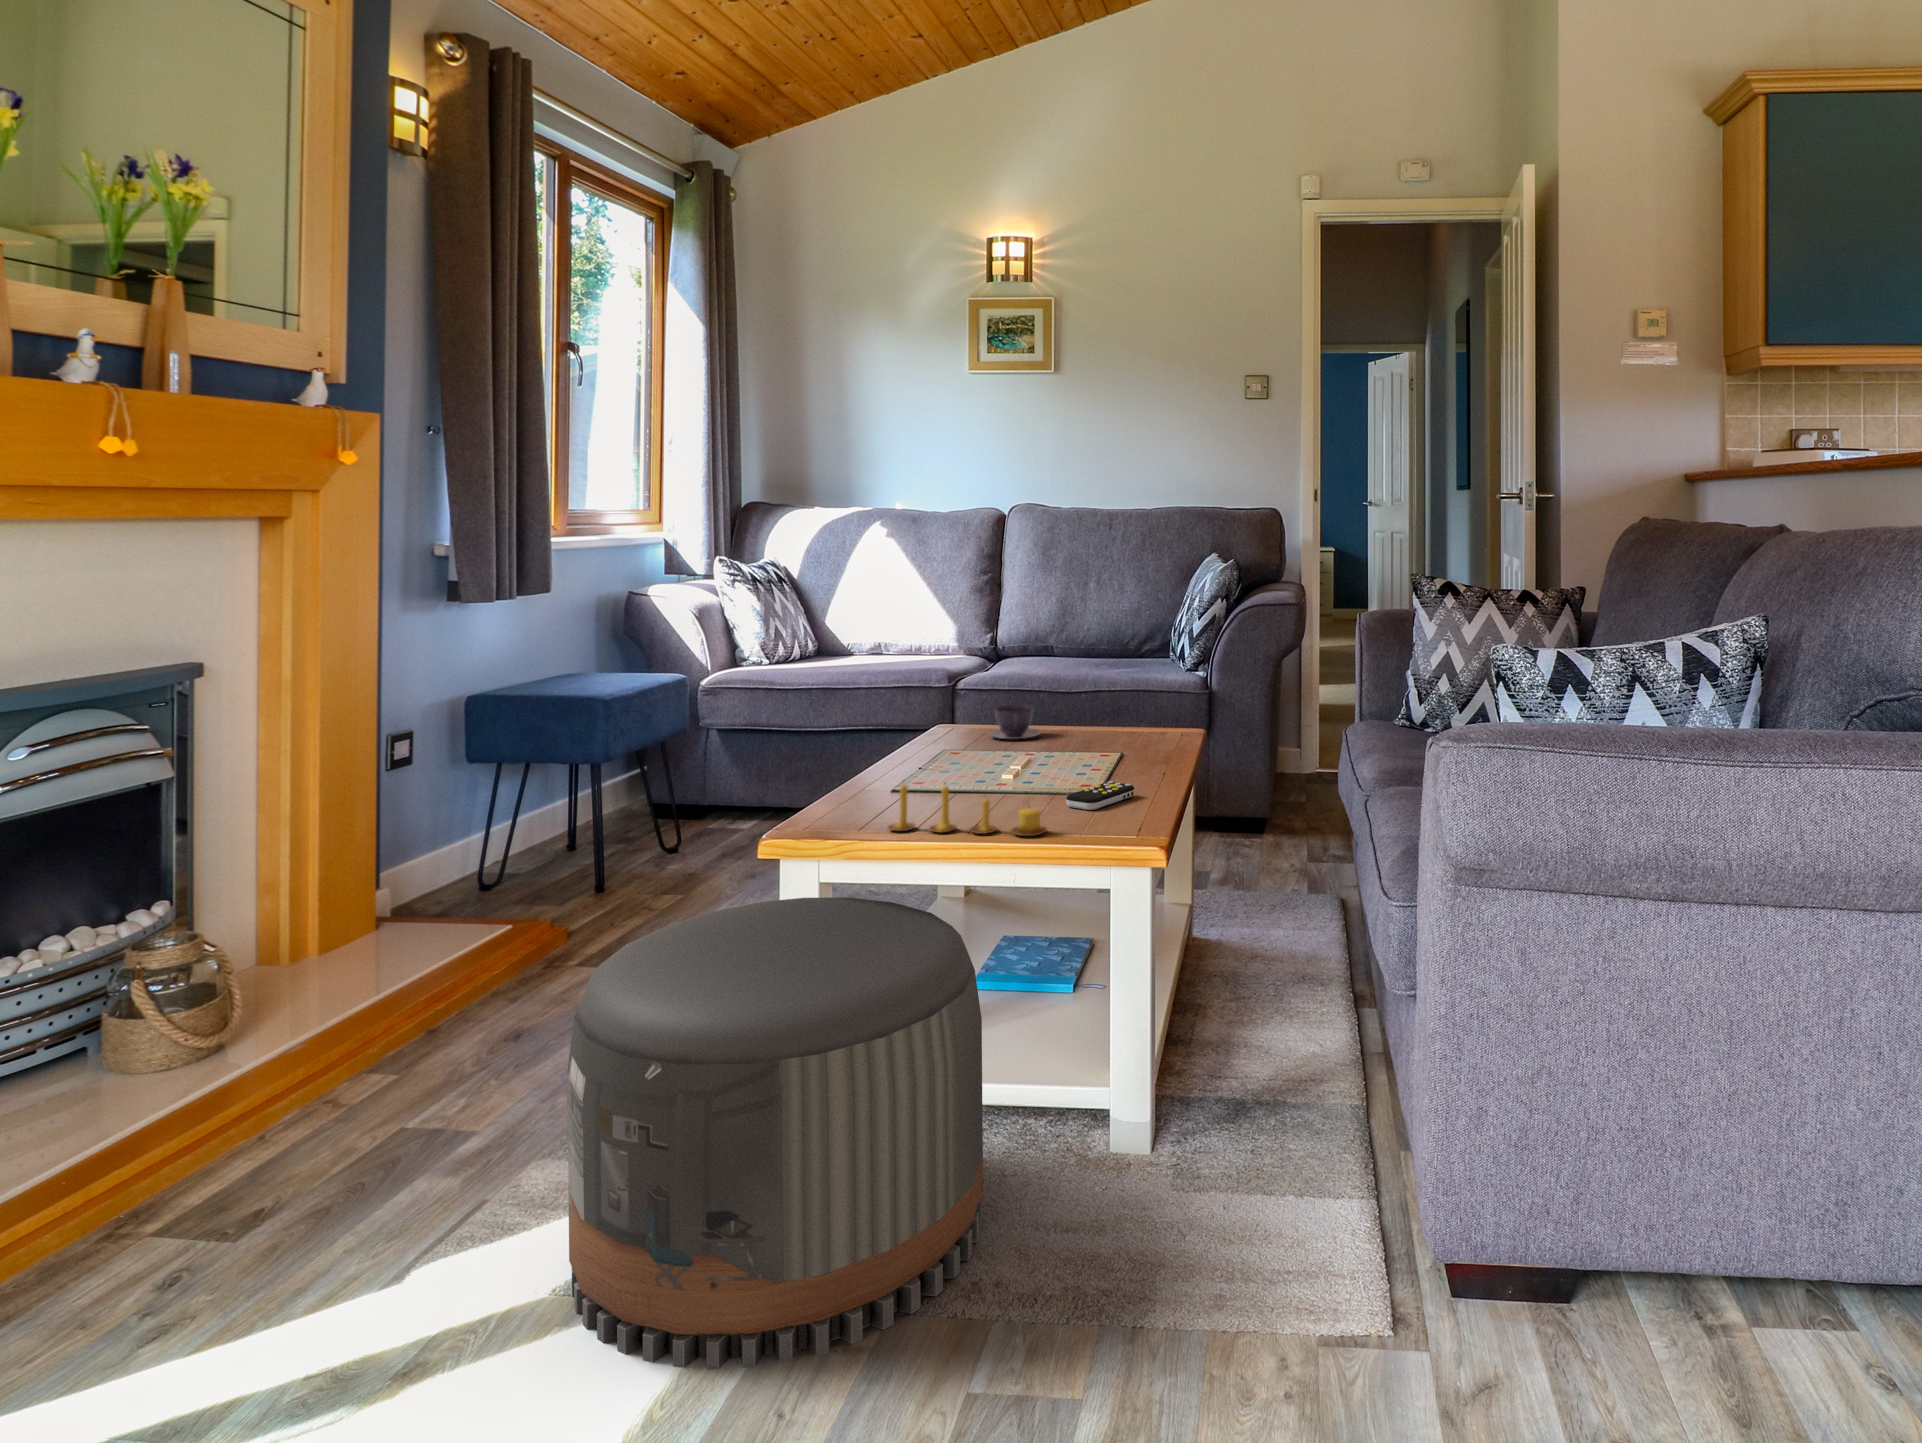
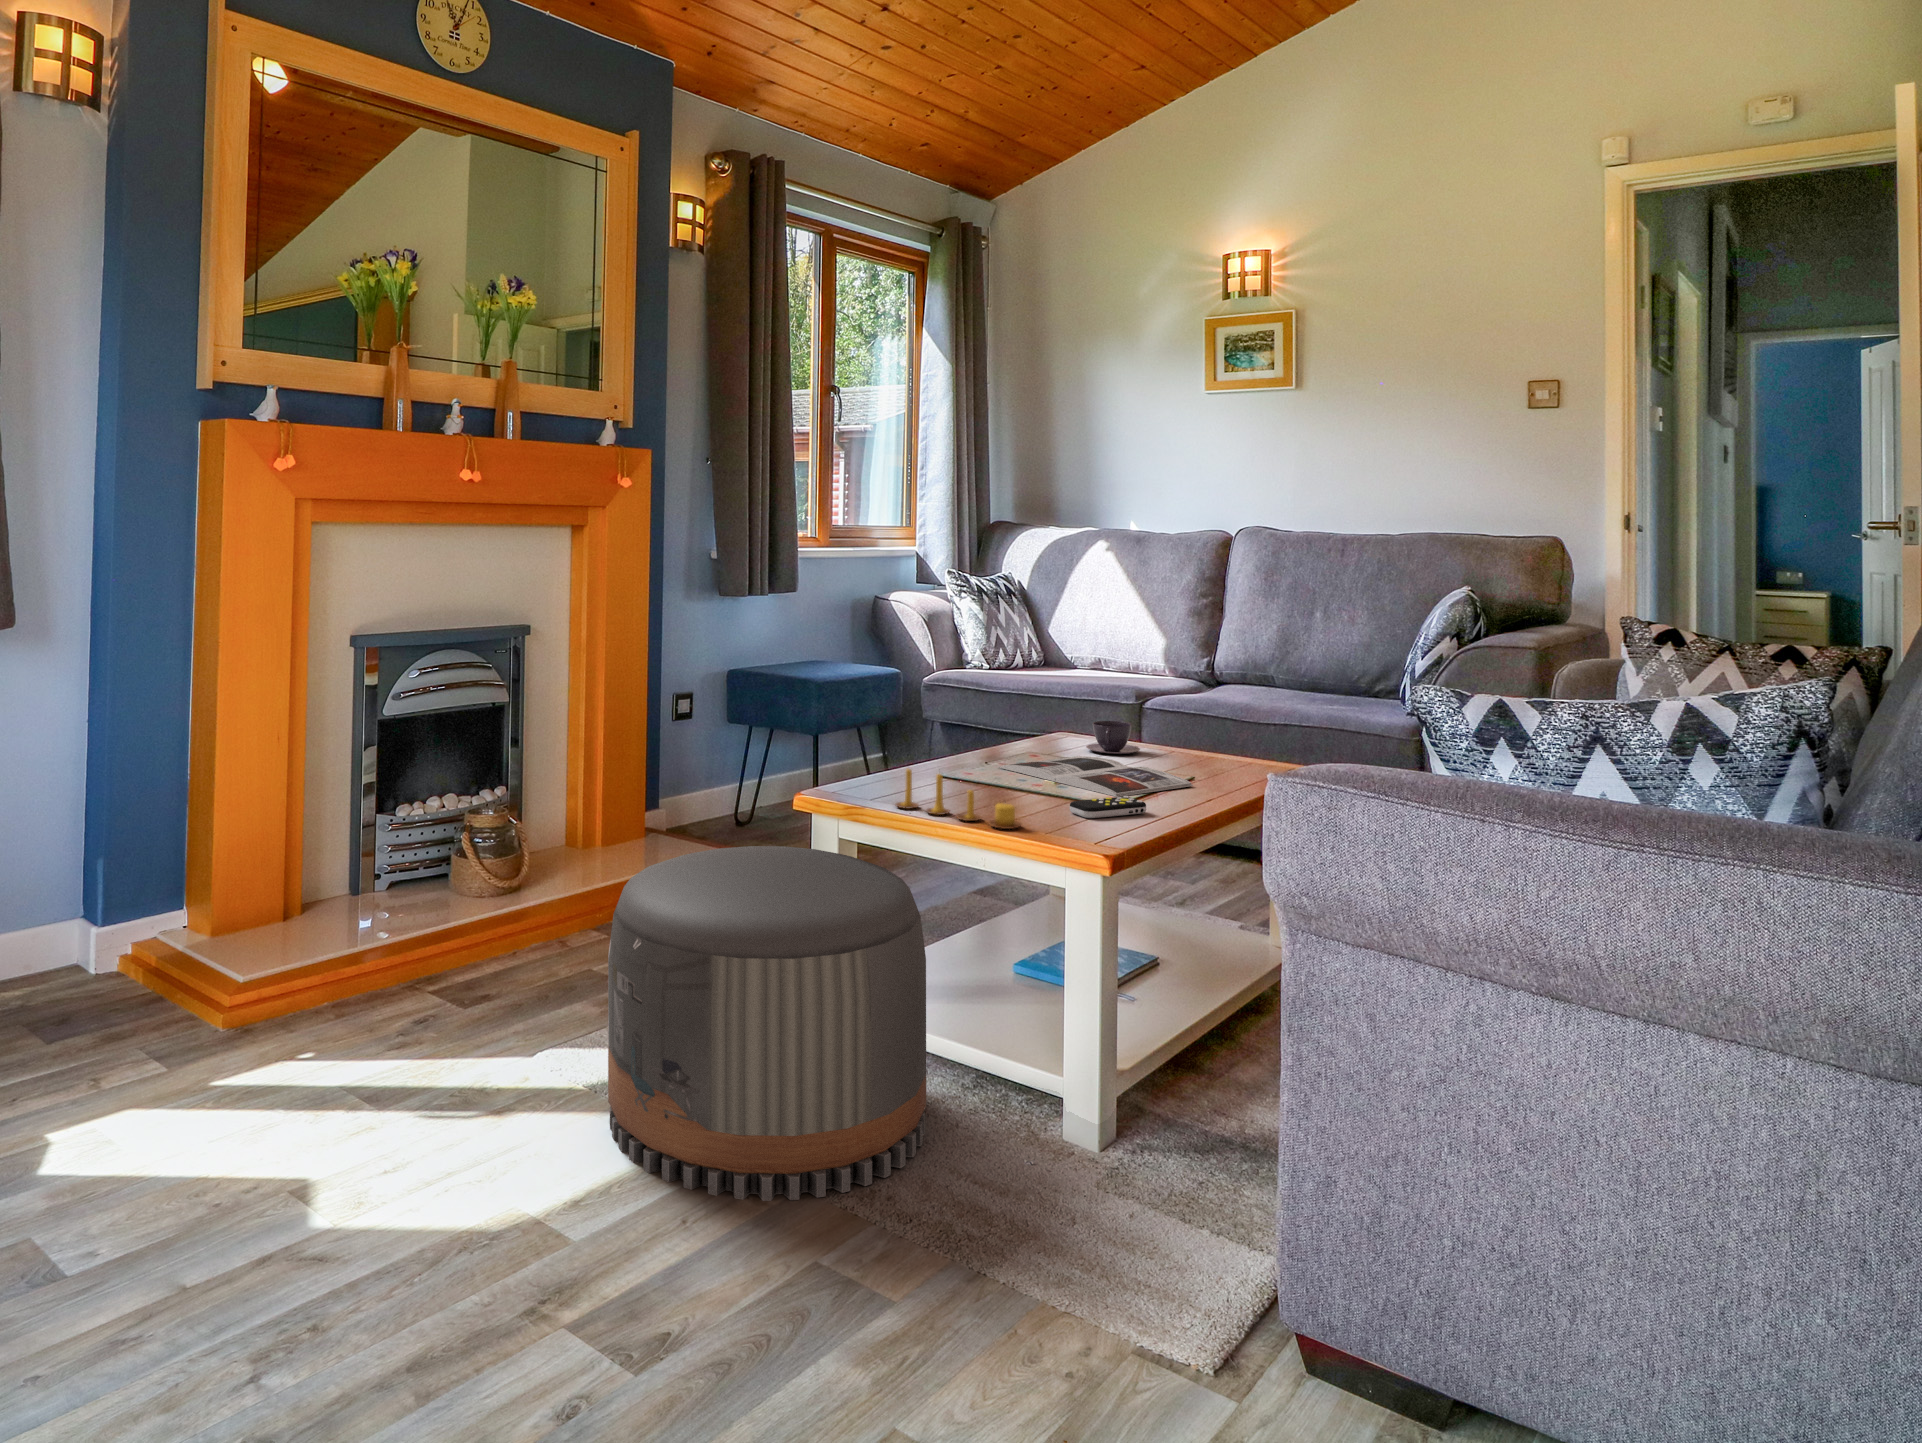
magazine: none [934,745,1134,783] -> present [1000,756,1193,797]

